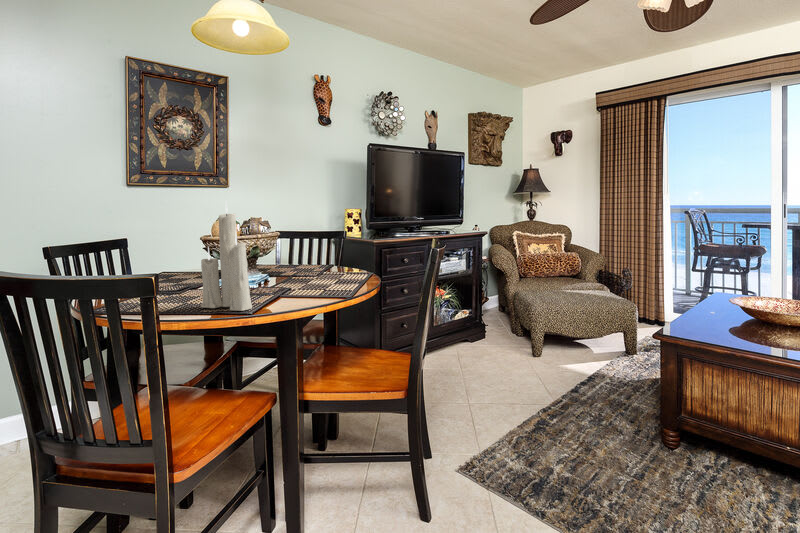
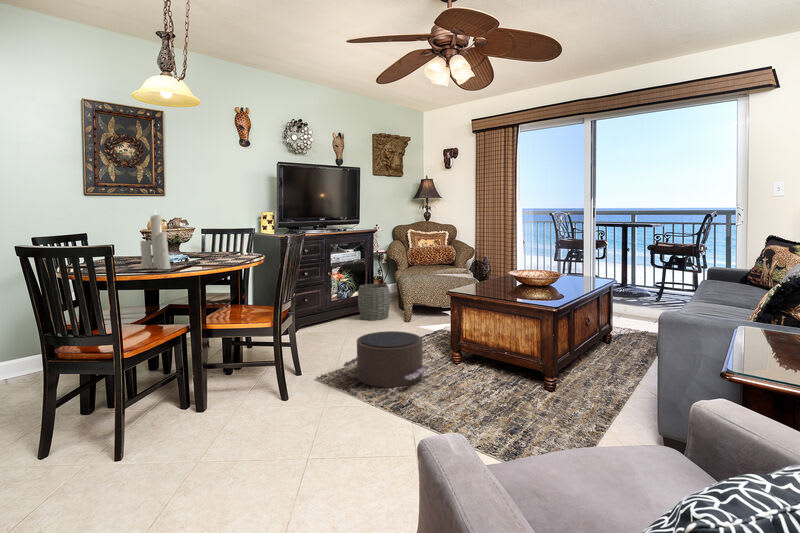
woven basket: none [462,300,503,349] -> present [358,284,390,320]
pouf: none [500,390,648,499] -> present [343,331,429,387]

